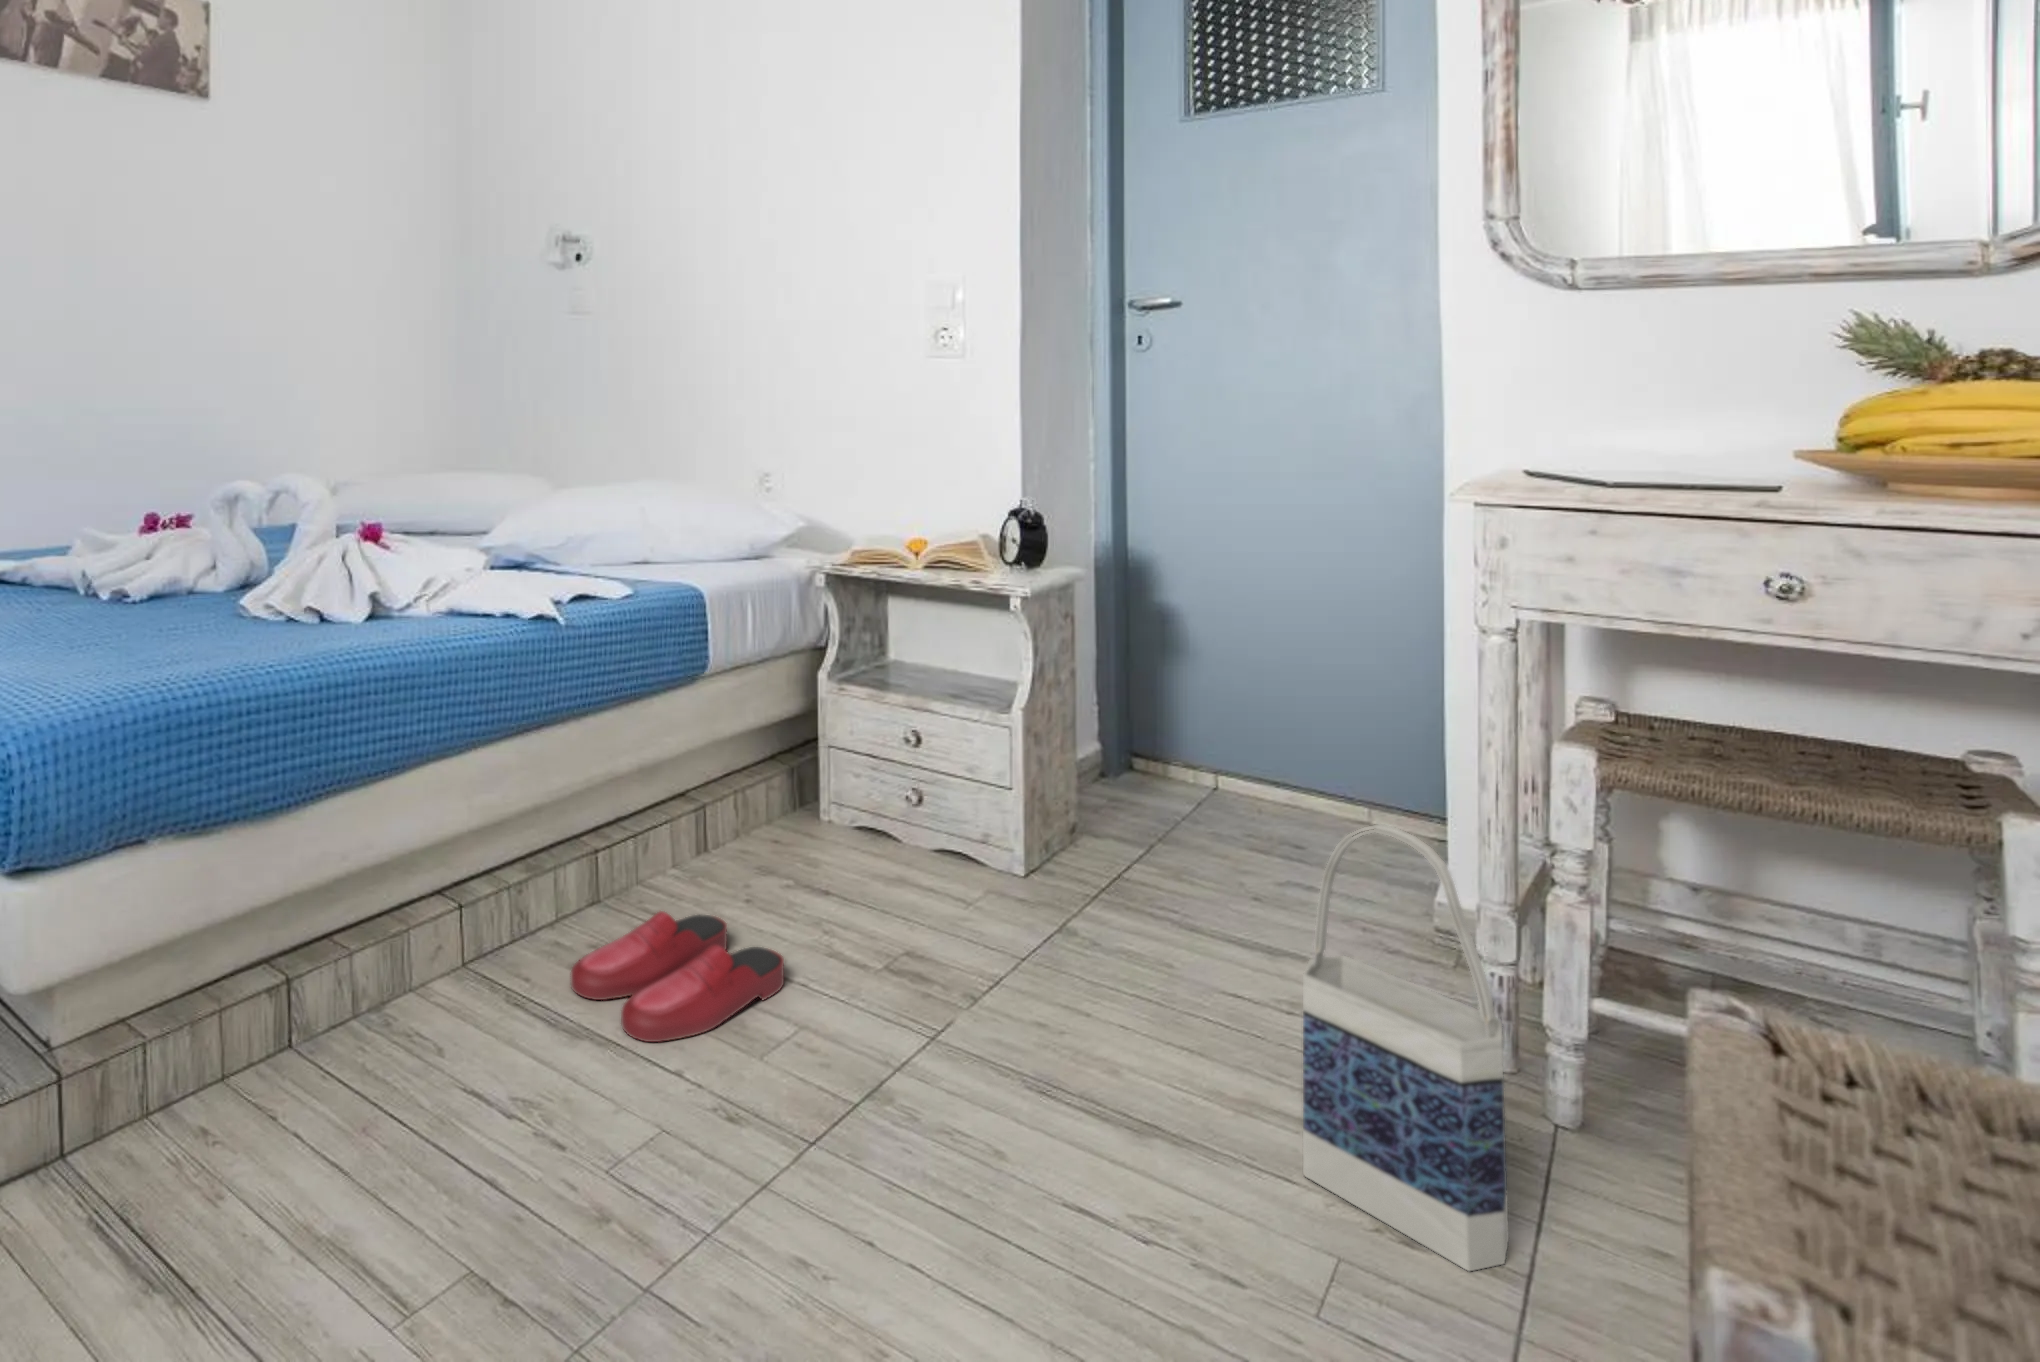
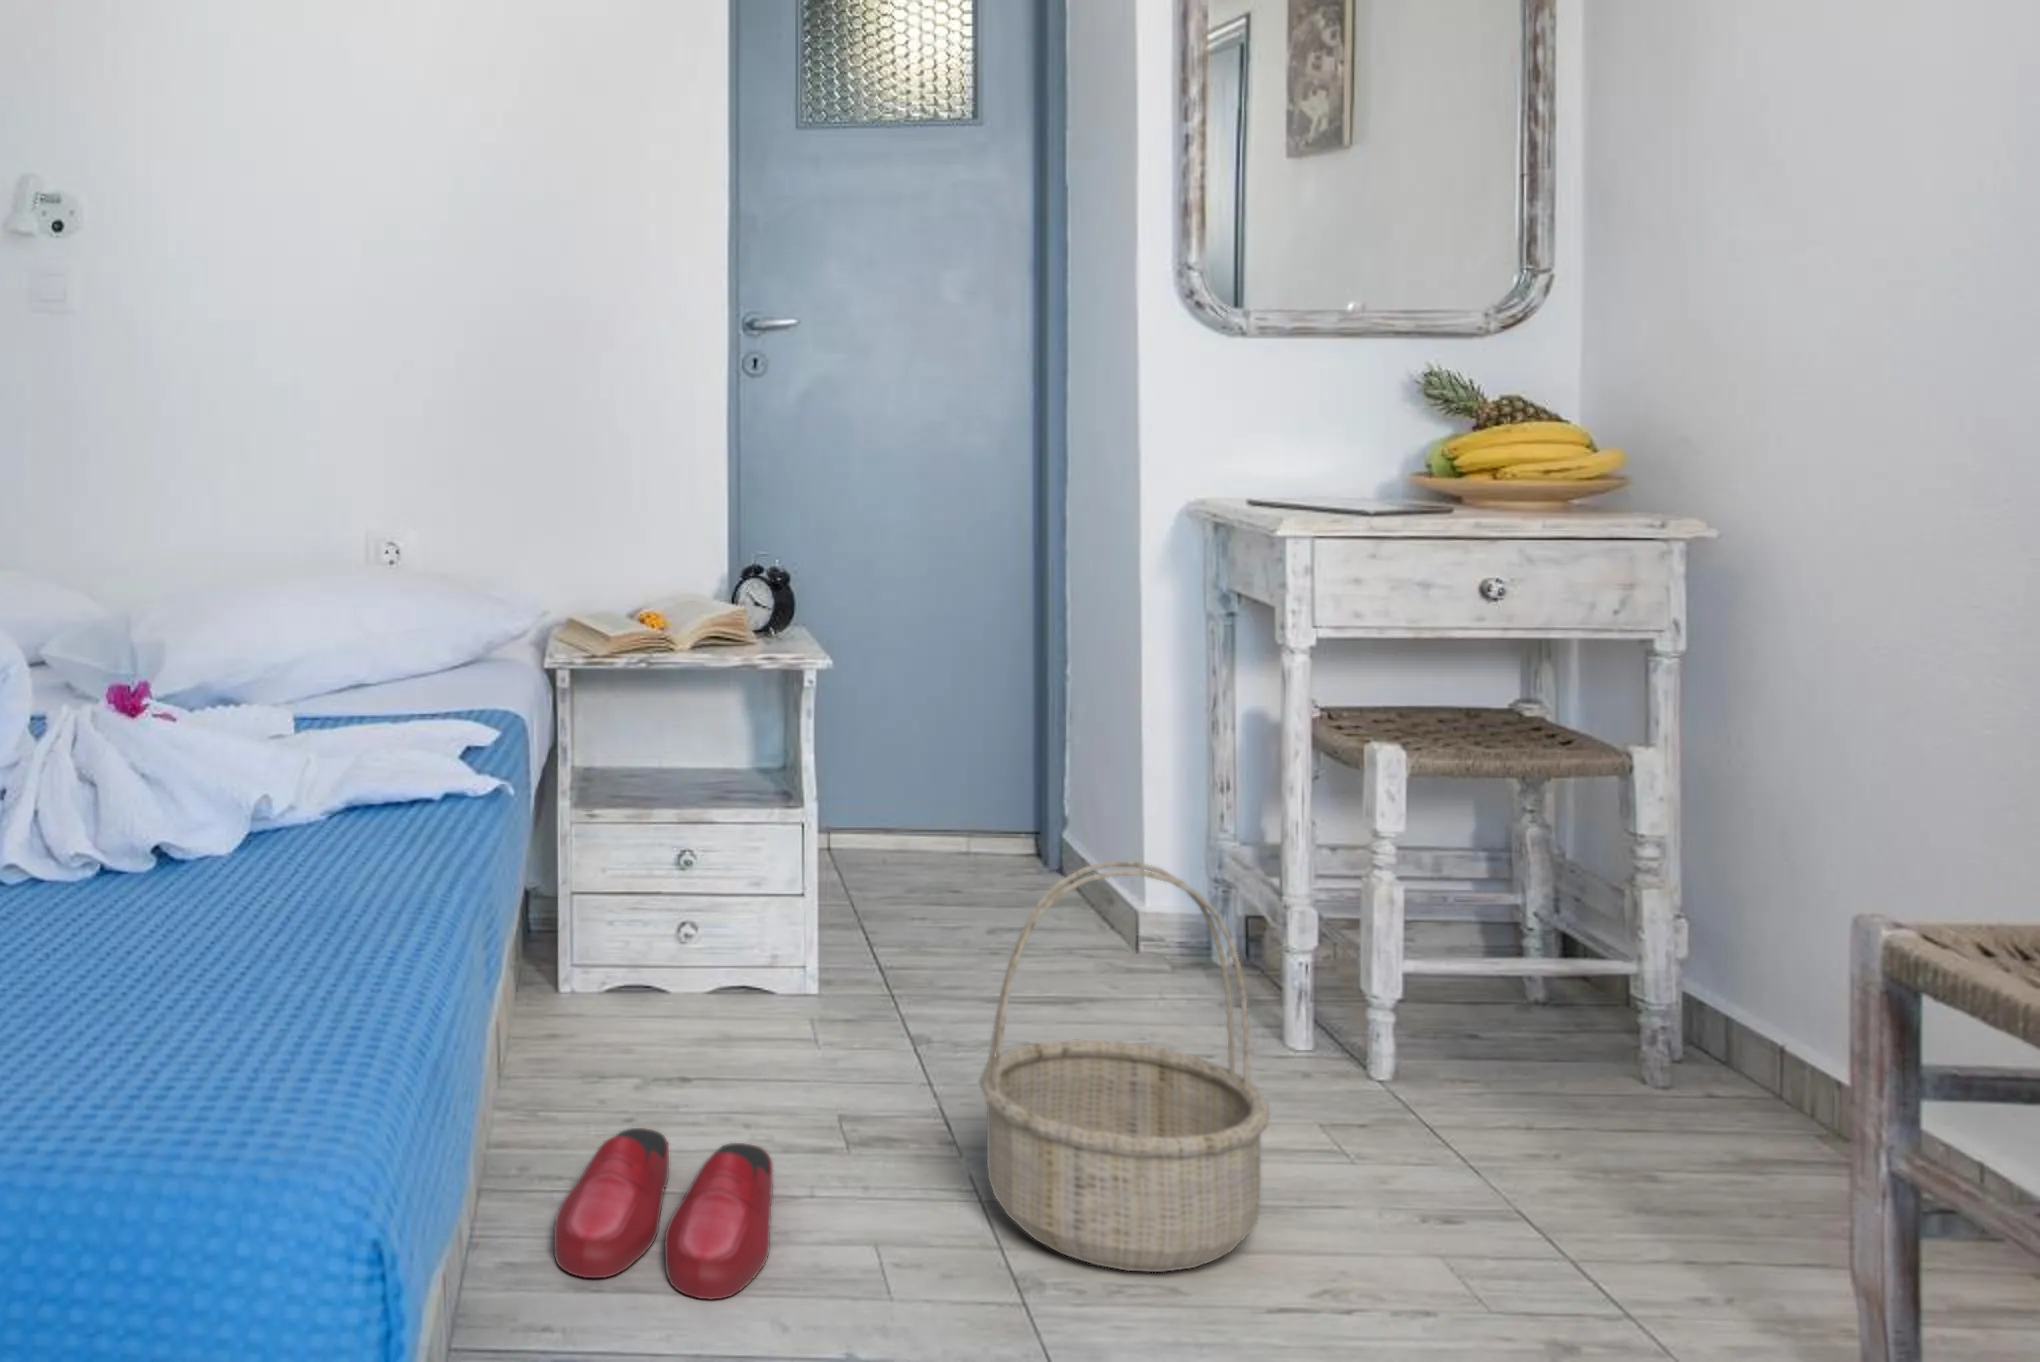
basket: none [893,786,1178,1186] -> present [978,861,1270,1272]
bag: present [1303,825,1509,1271] -> none [1297,831,1471,1207]

